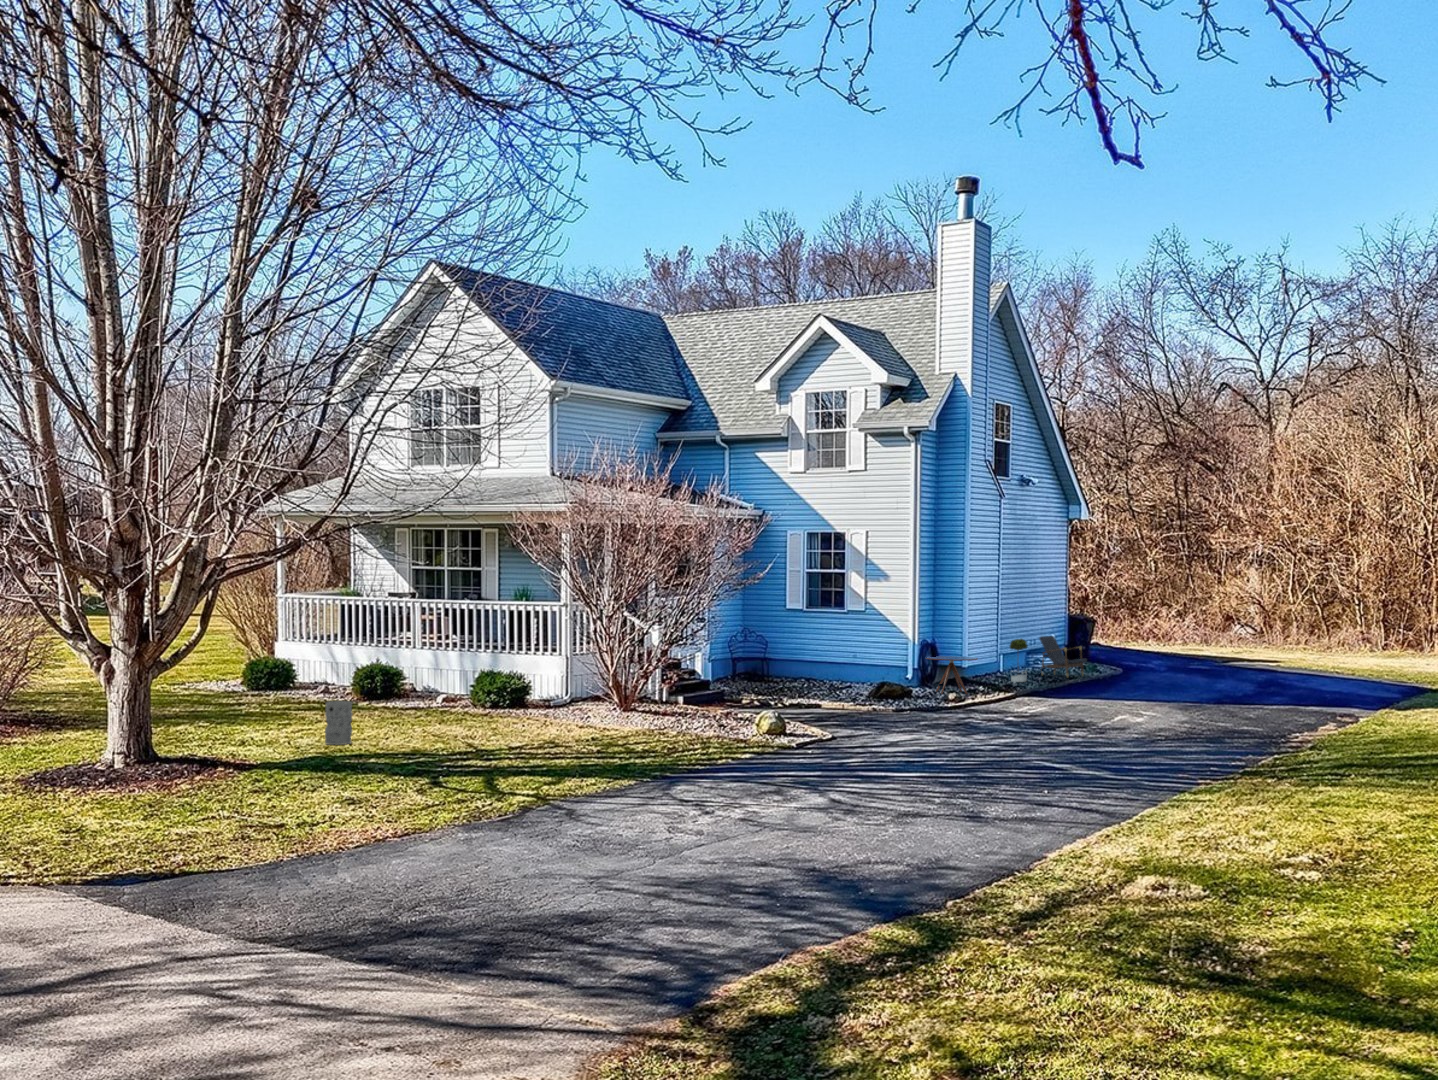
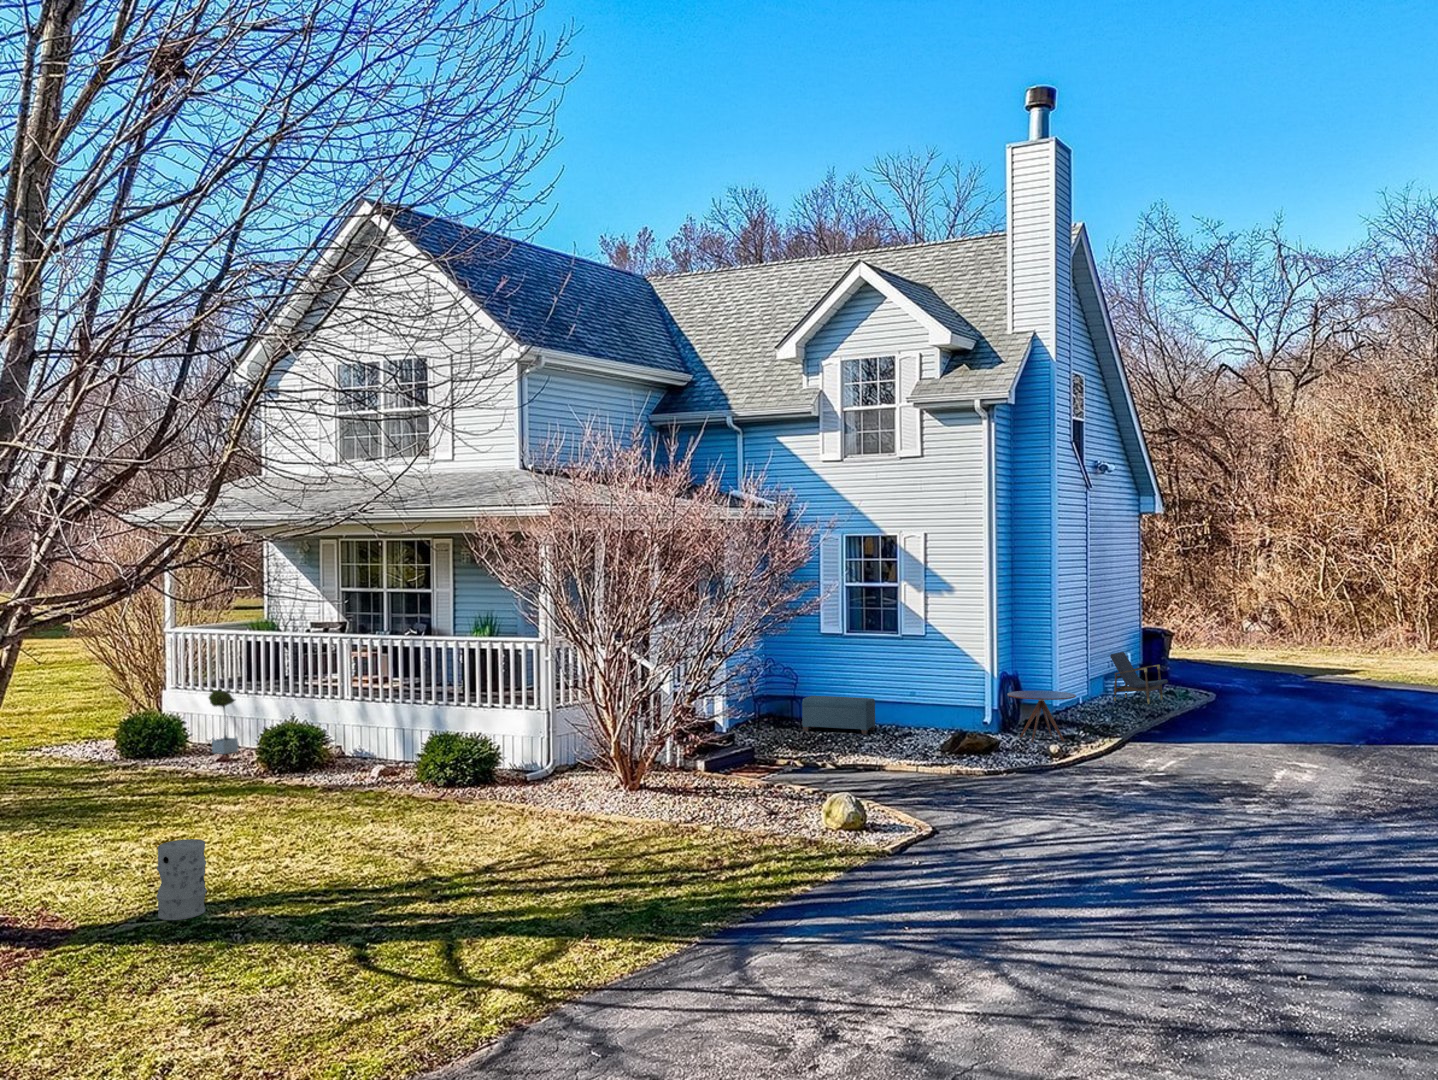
potted tree: present [1010,639,1028,682] -> present [209,690,238,754]
bench: none [769,660,827,688] -> present [802,696,875,734]

